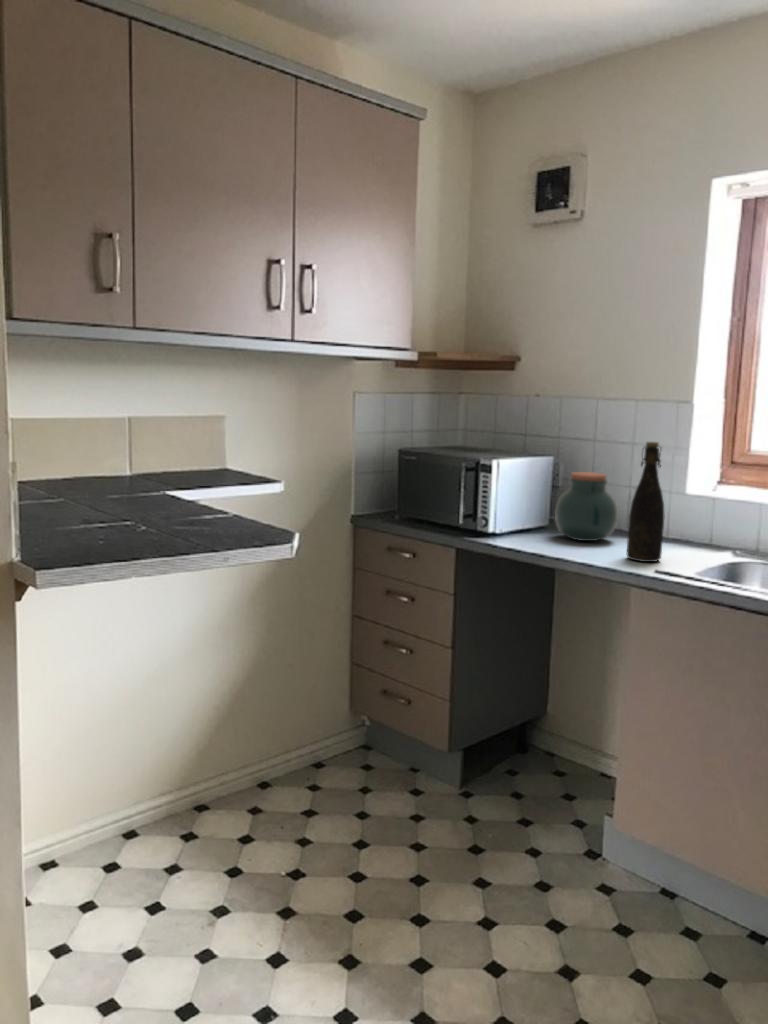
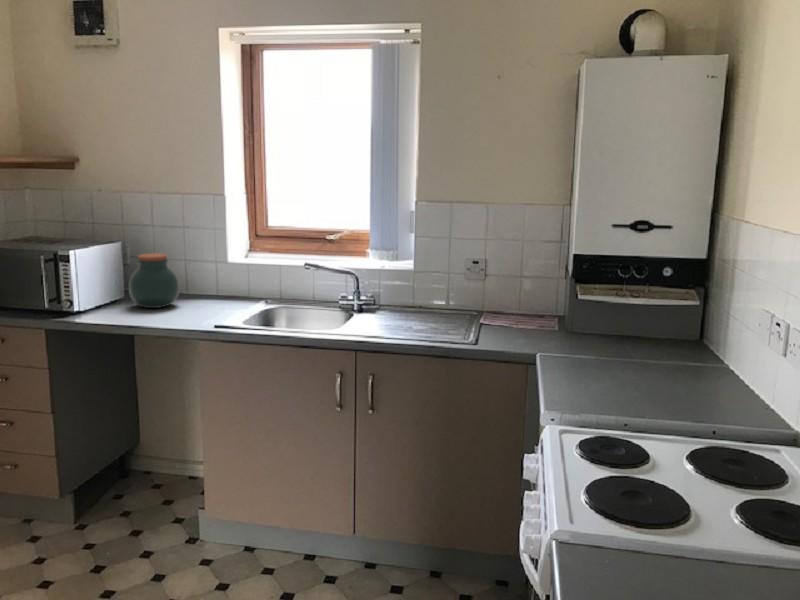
bottle: present [626,442,665,562] -> none [189,230,216,319]

